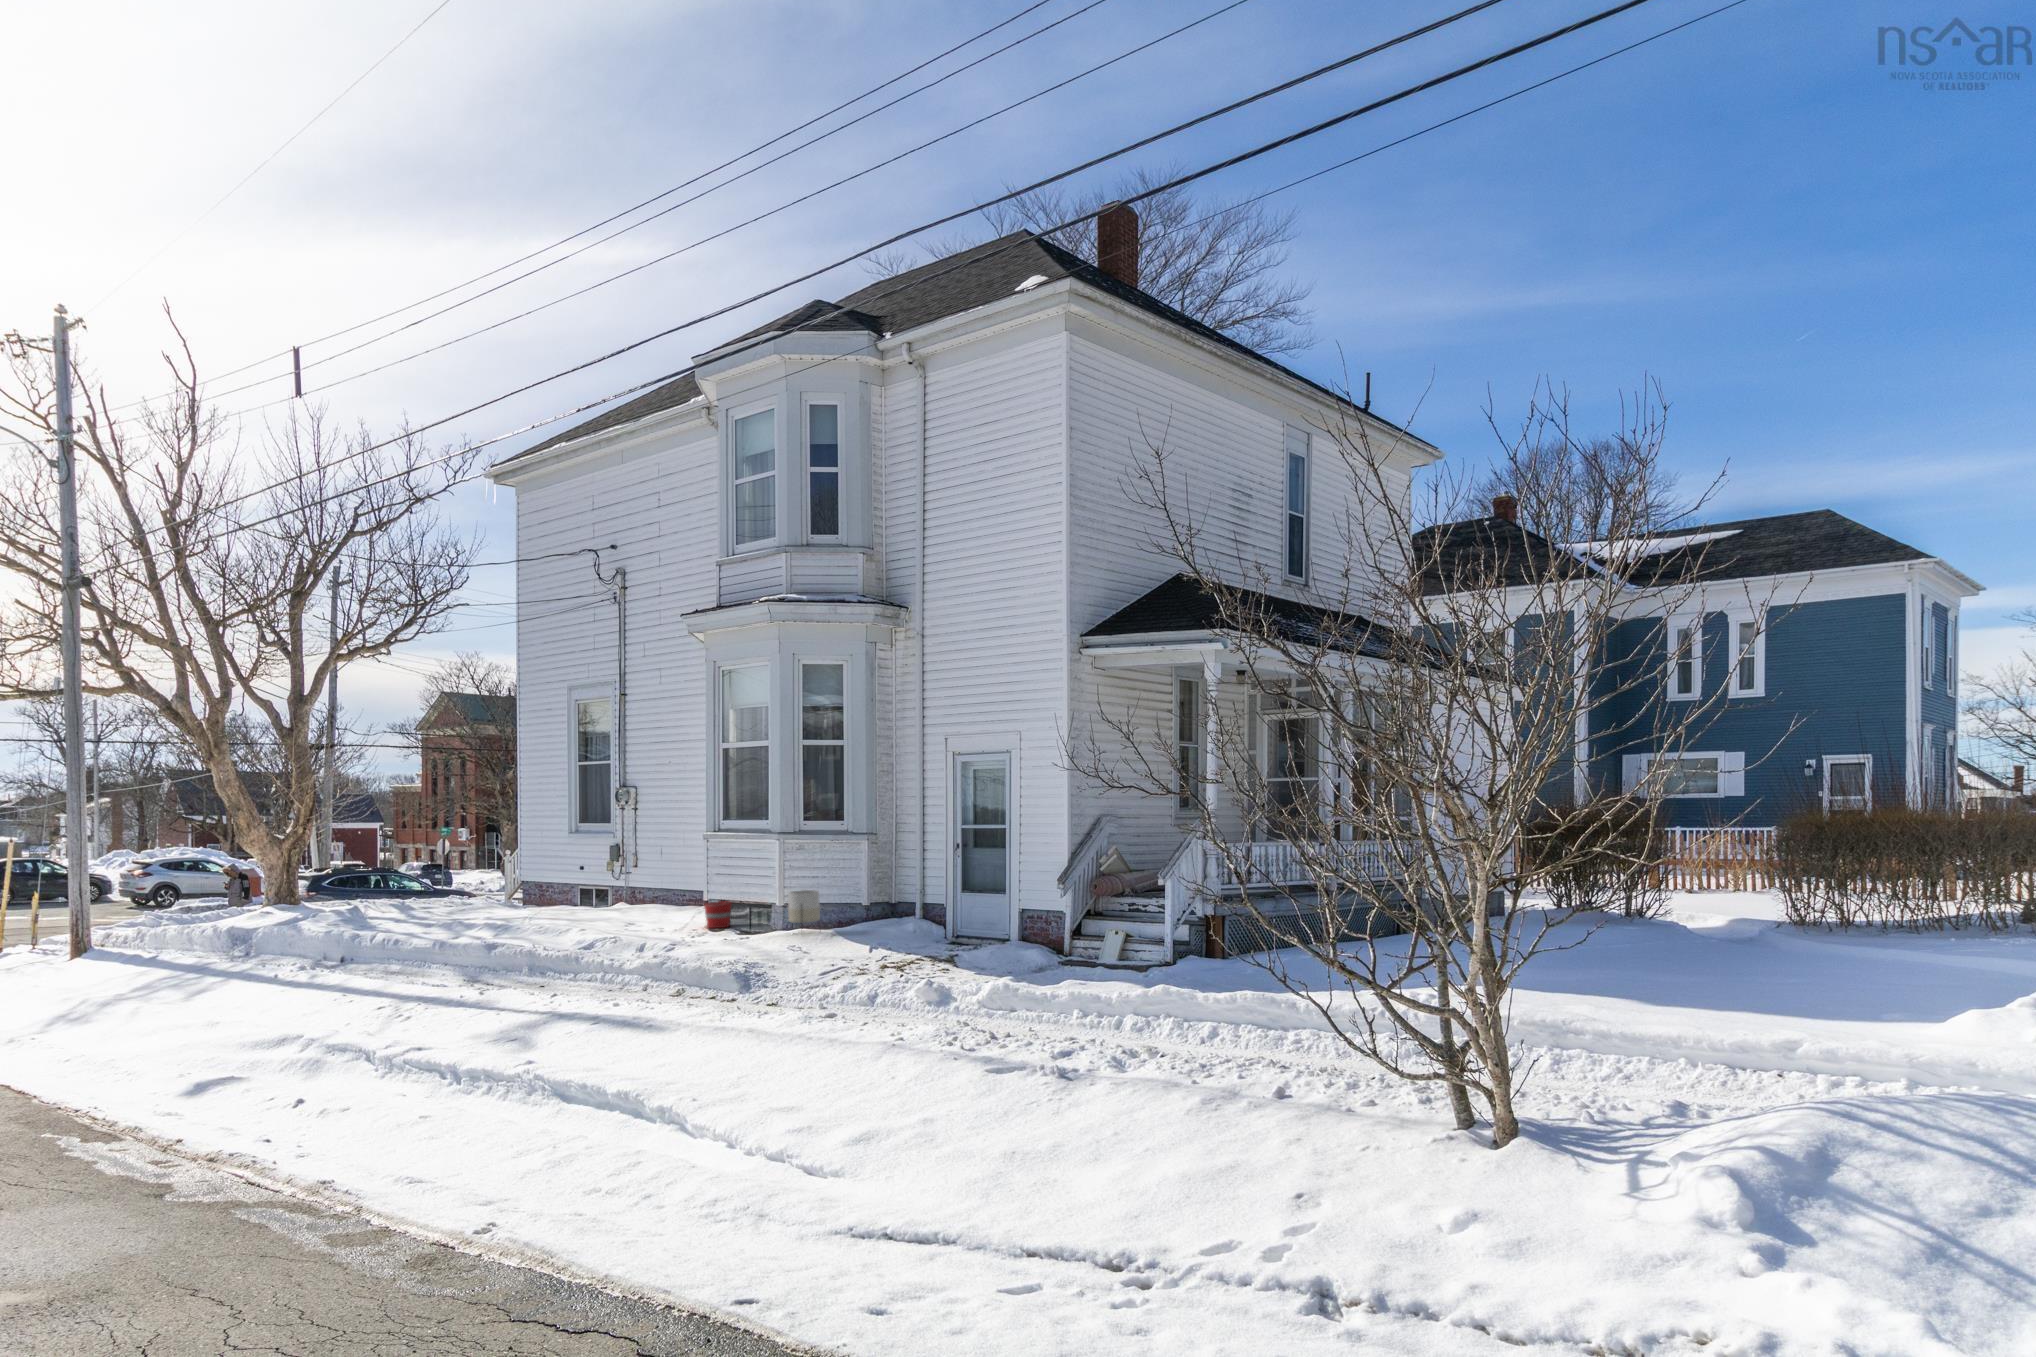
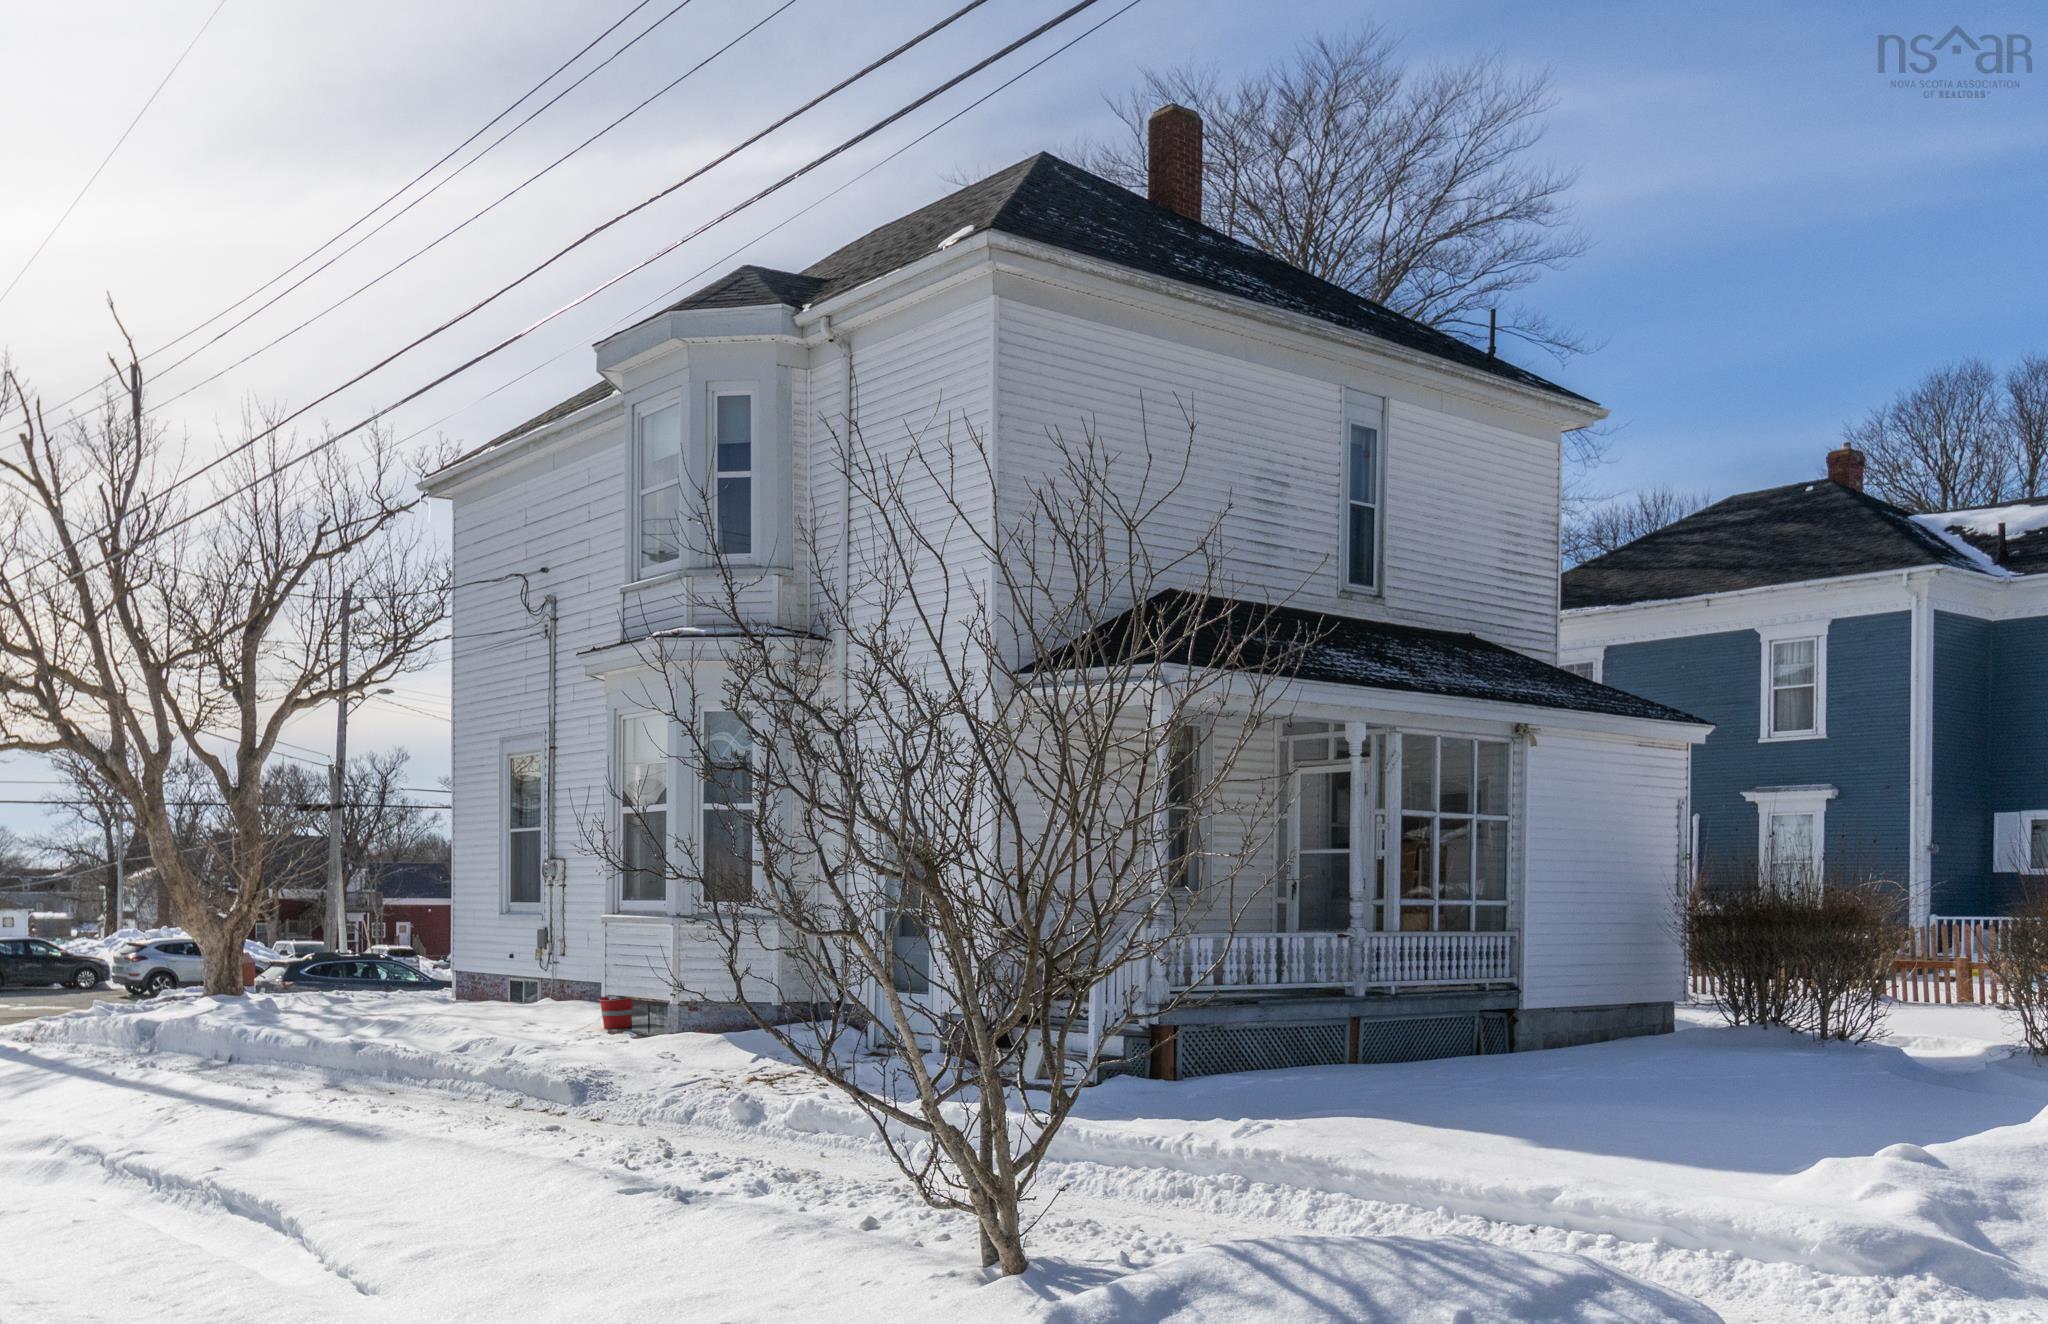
planter: present [788,890,820,929] -> none [680,984,720,1039]

